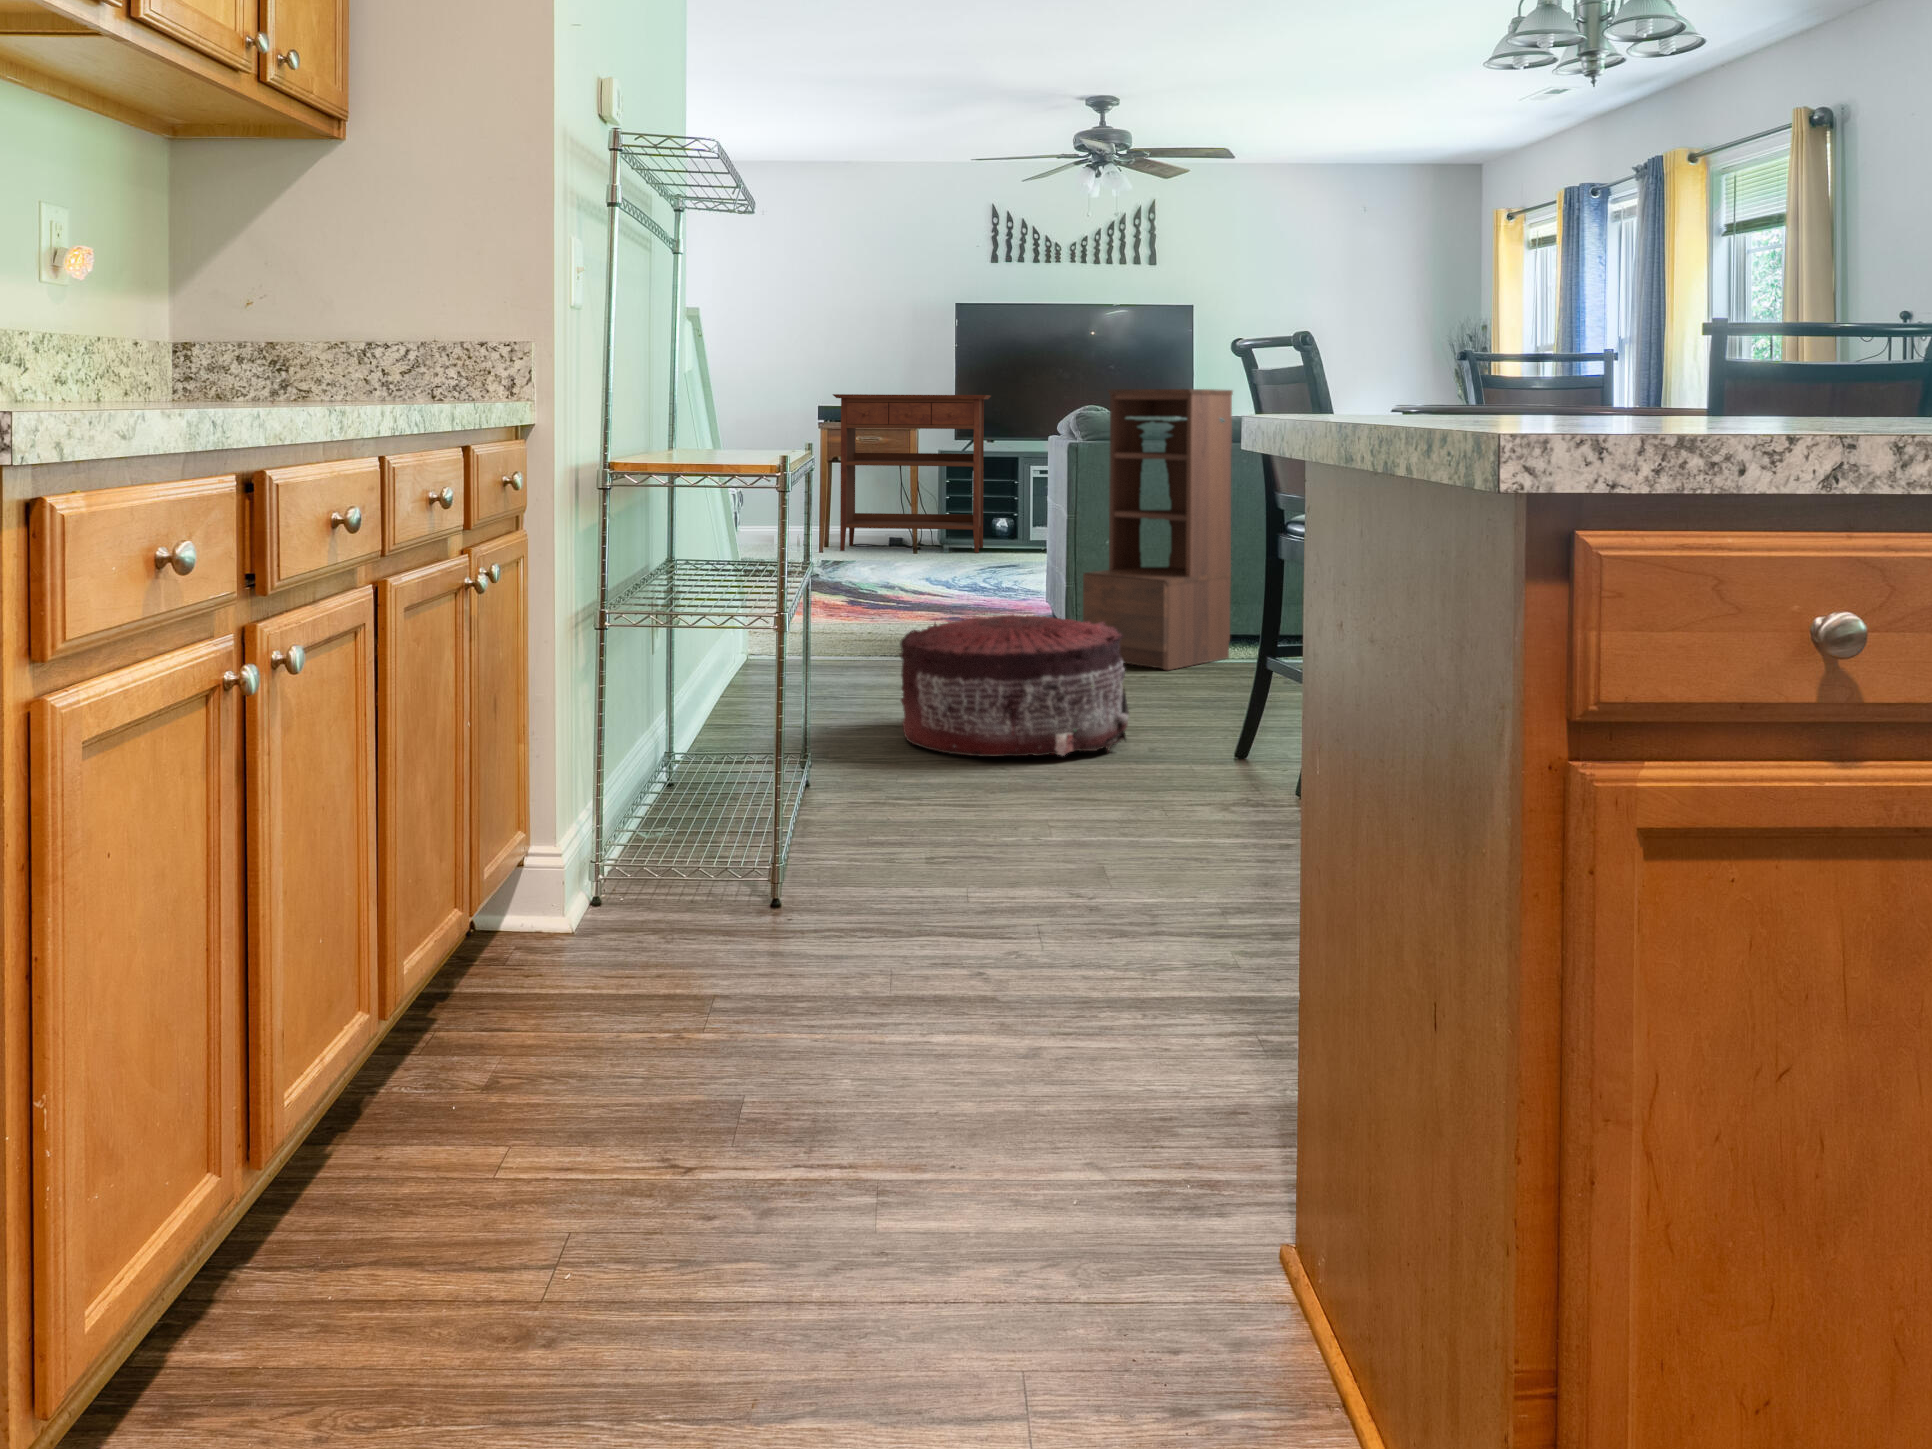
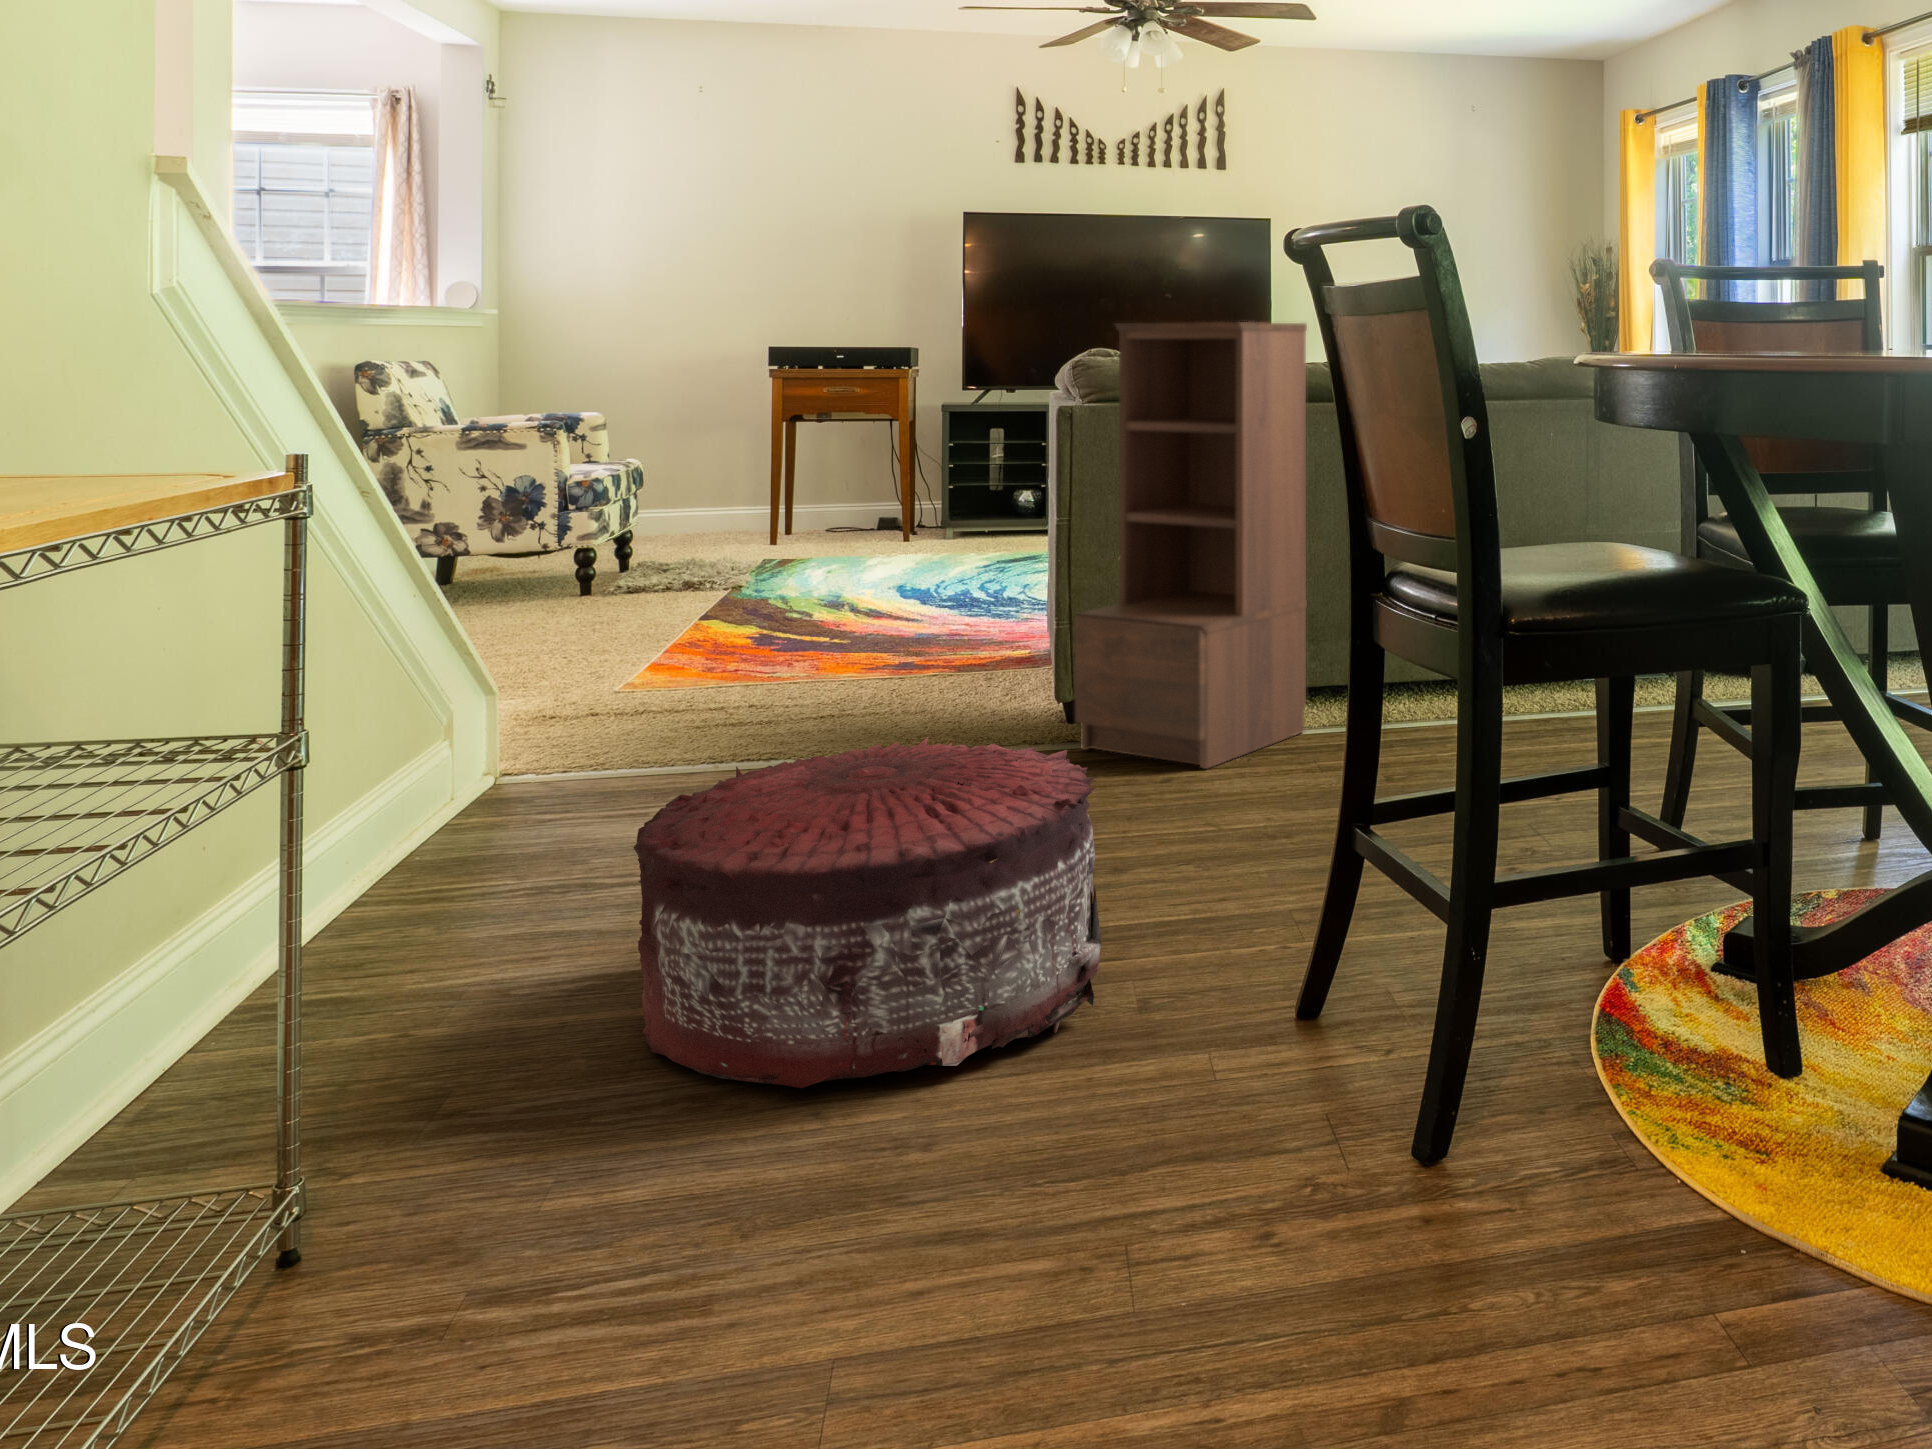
console table: present [833,394,991,553] -> none [783,331,1008,543]

